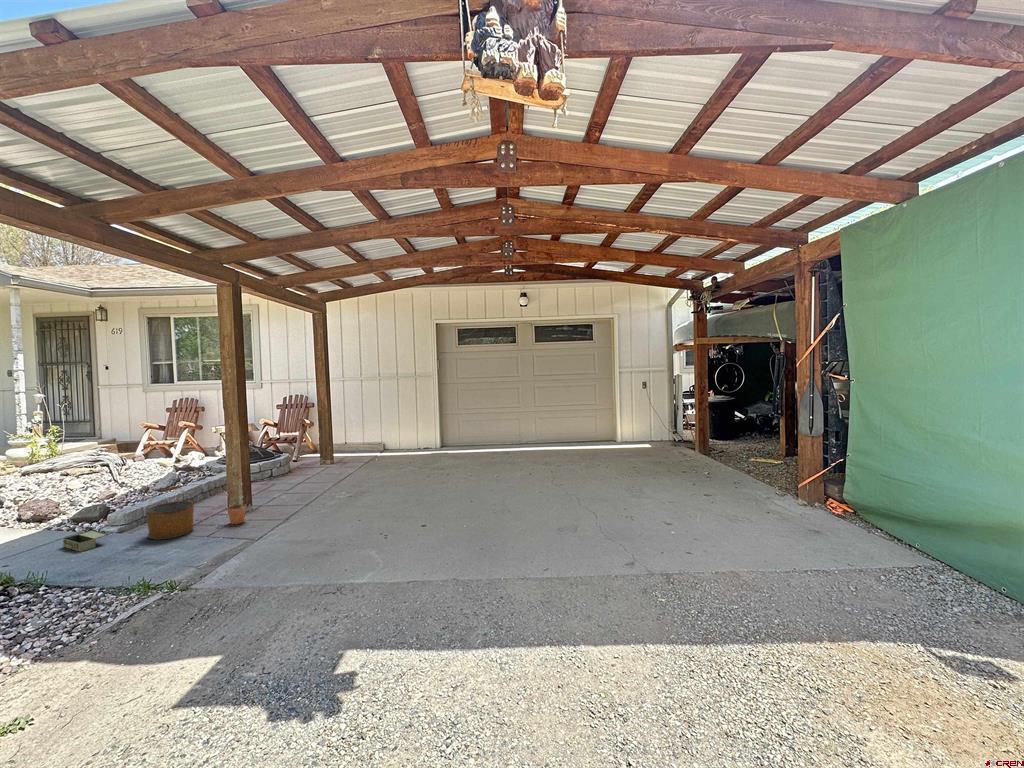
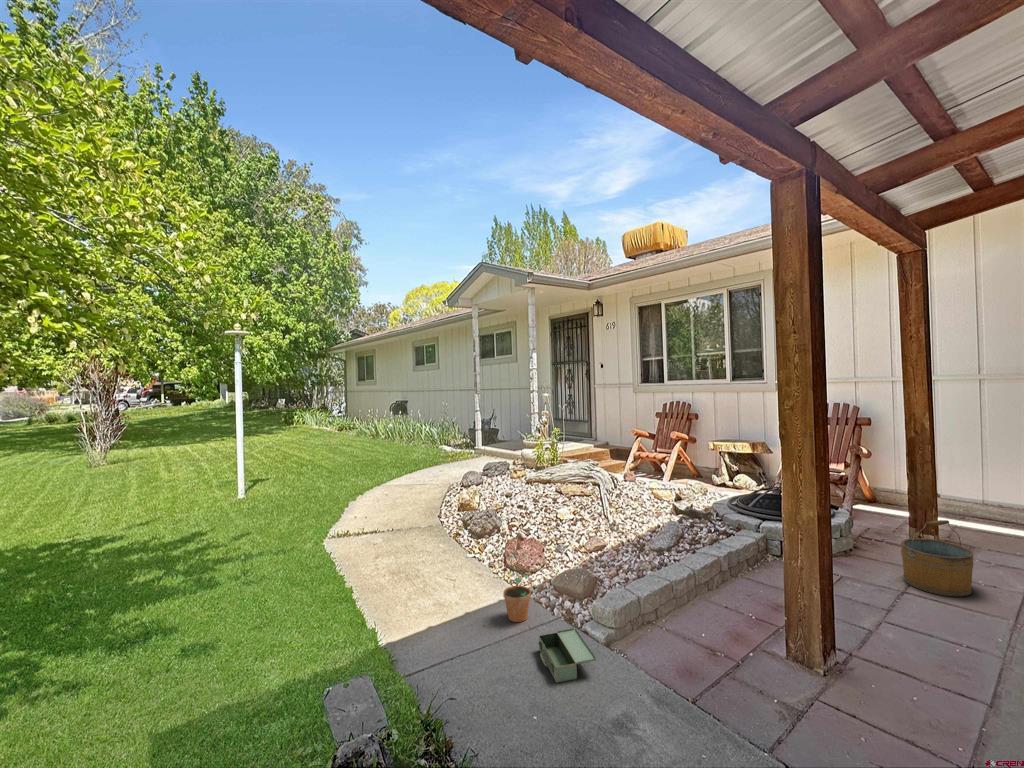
potted plant: present [222,472,246,524] -> present [503,533,531,622]
bucket: present [146,486,194,540] -> present [901,520,973,597]

